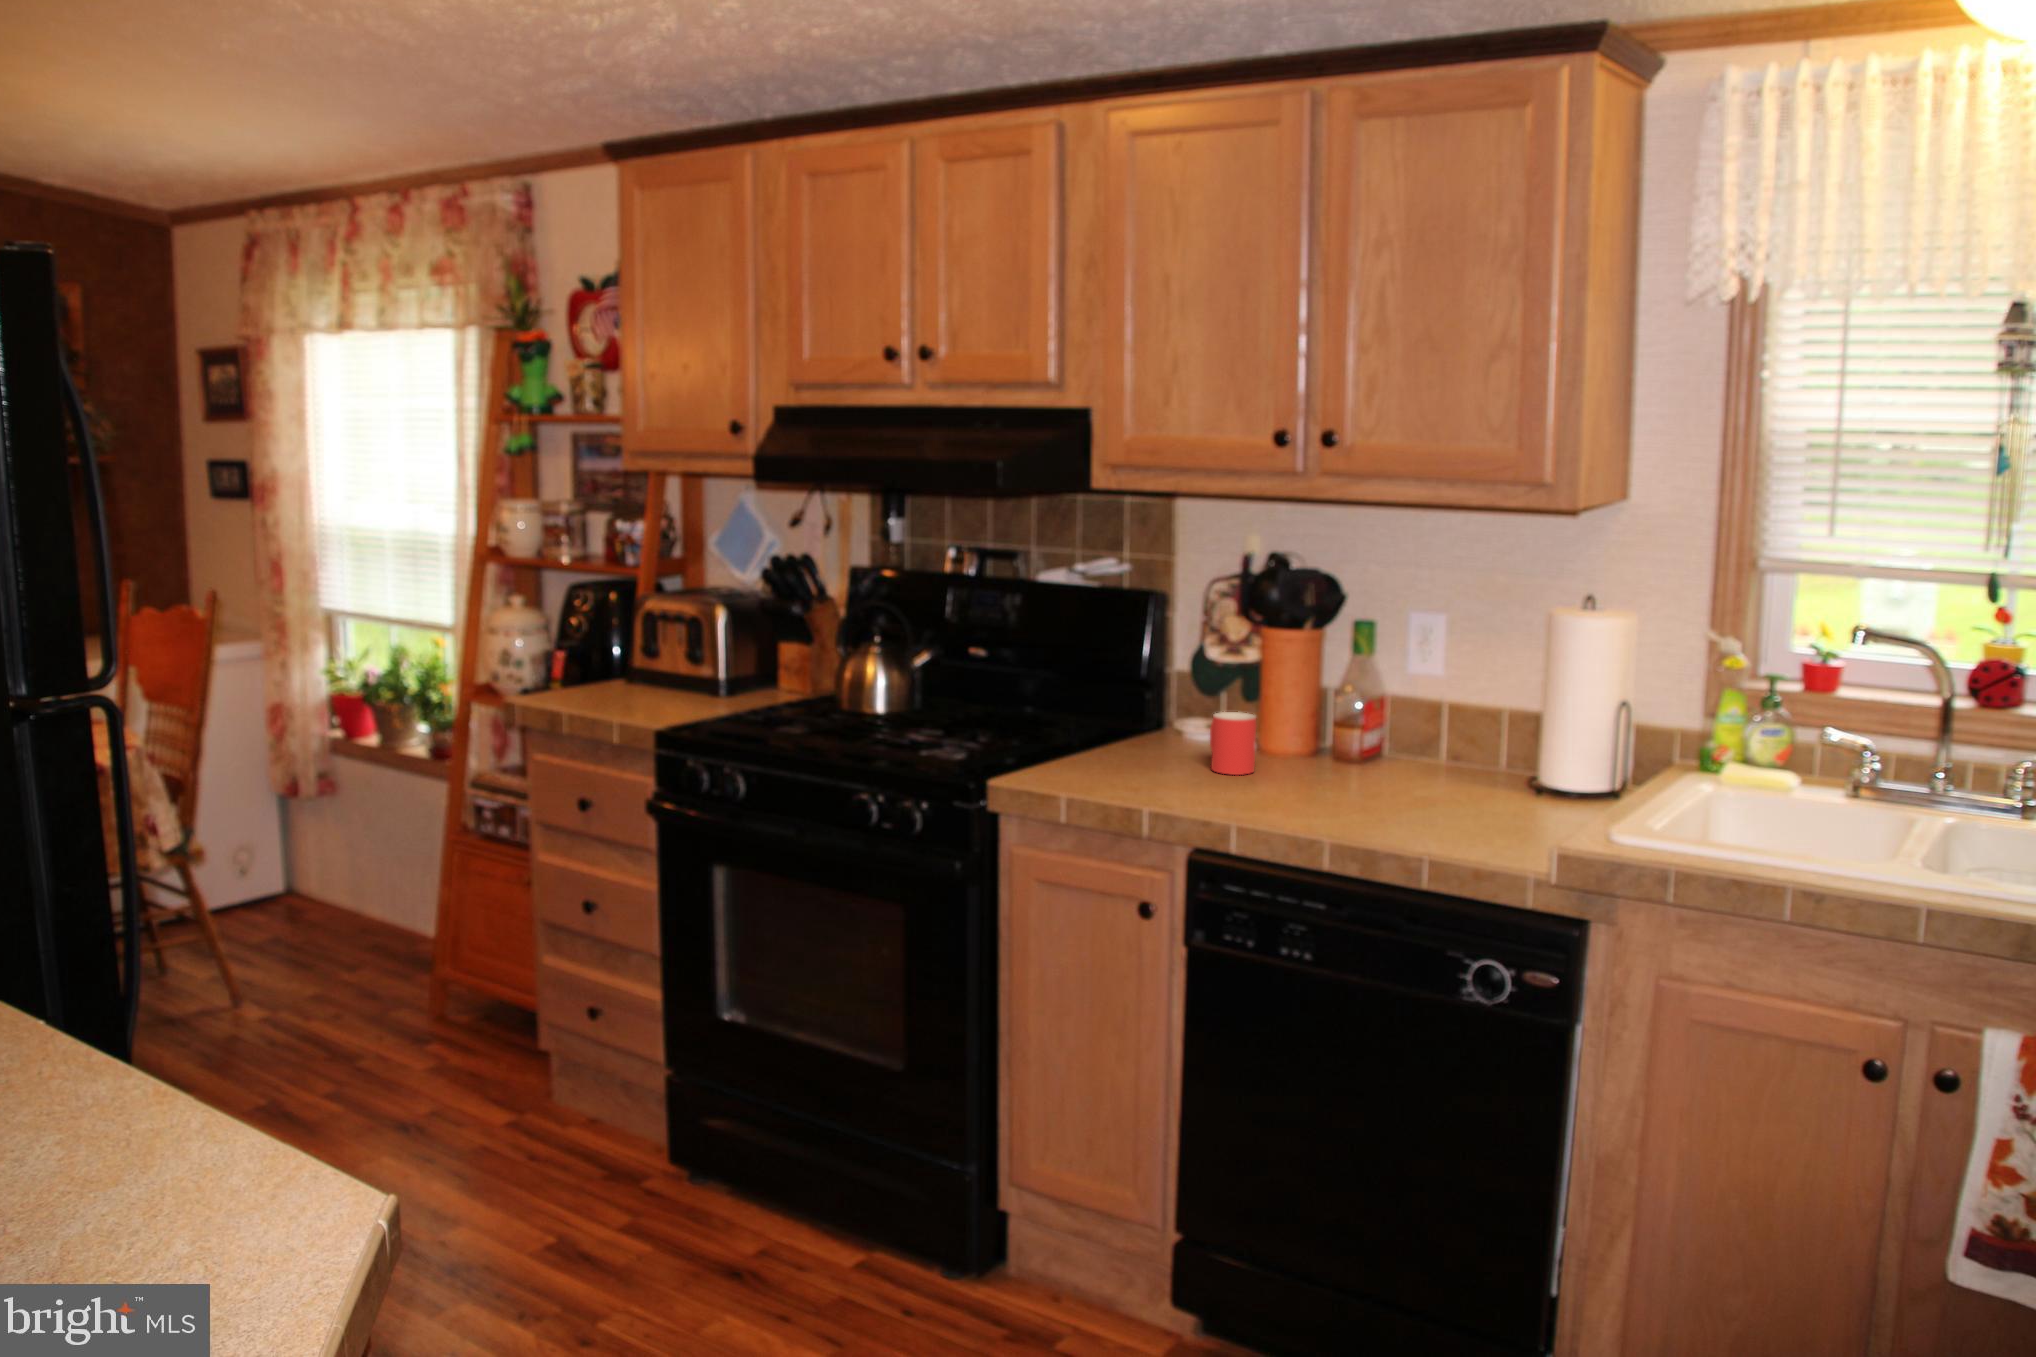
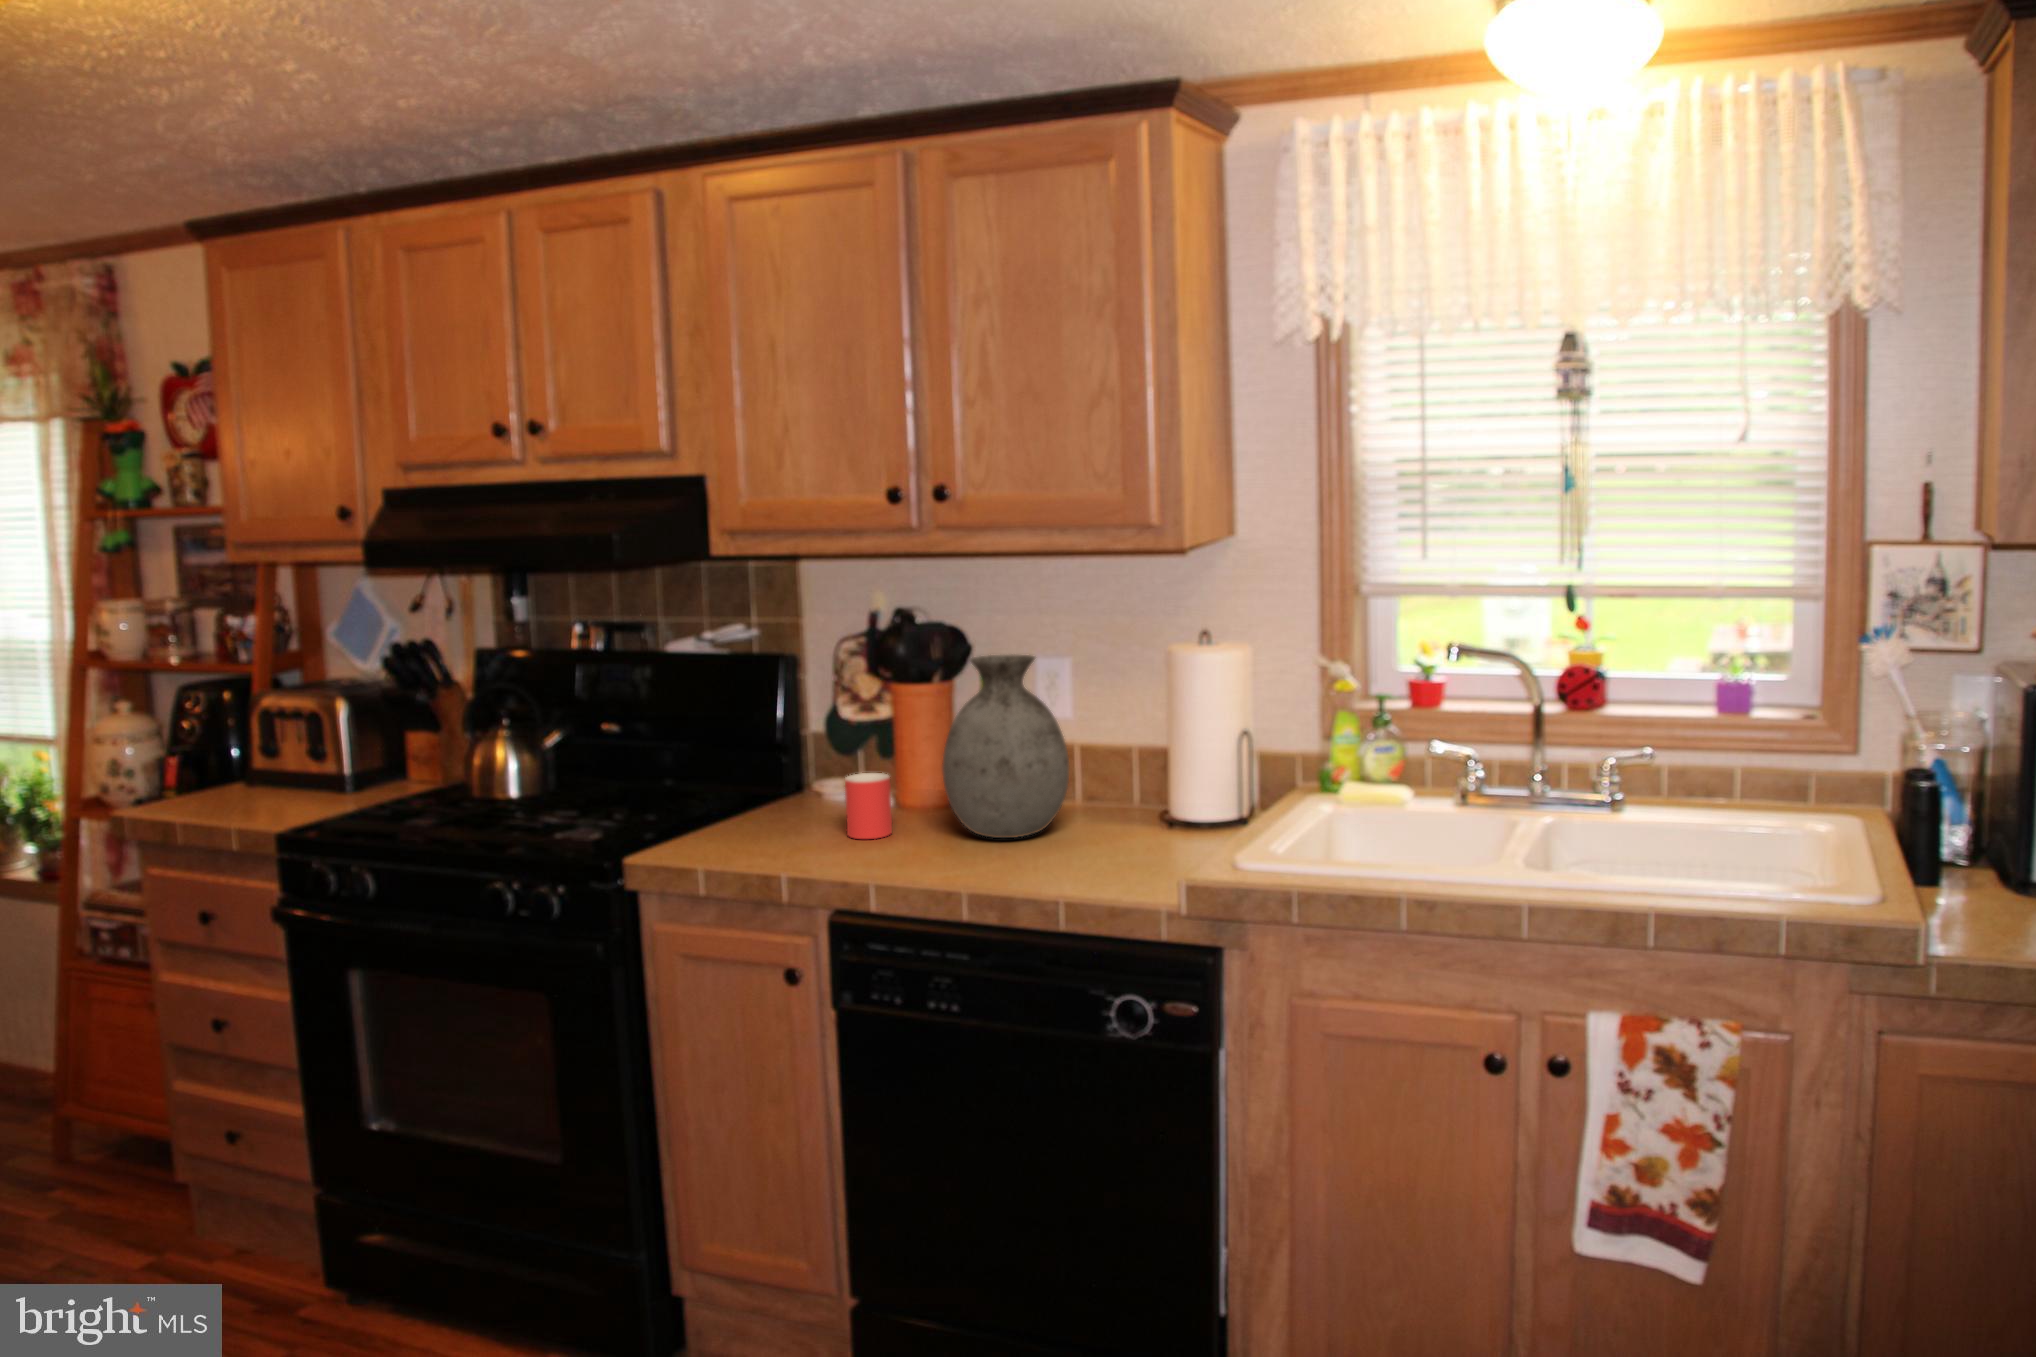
vase: none [1310,607,1436,785] -> present [942,654,1069,838]

